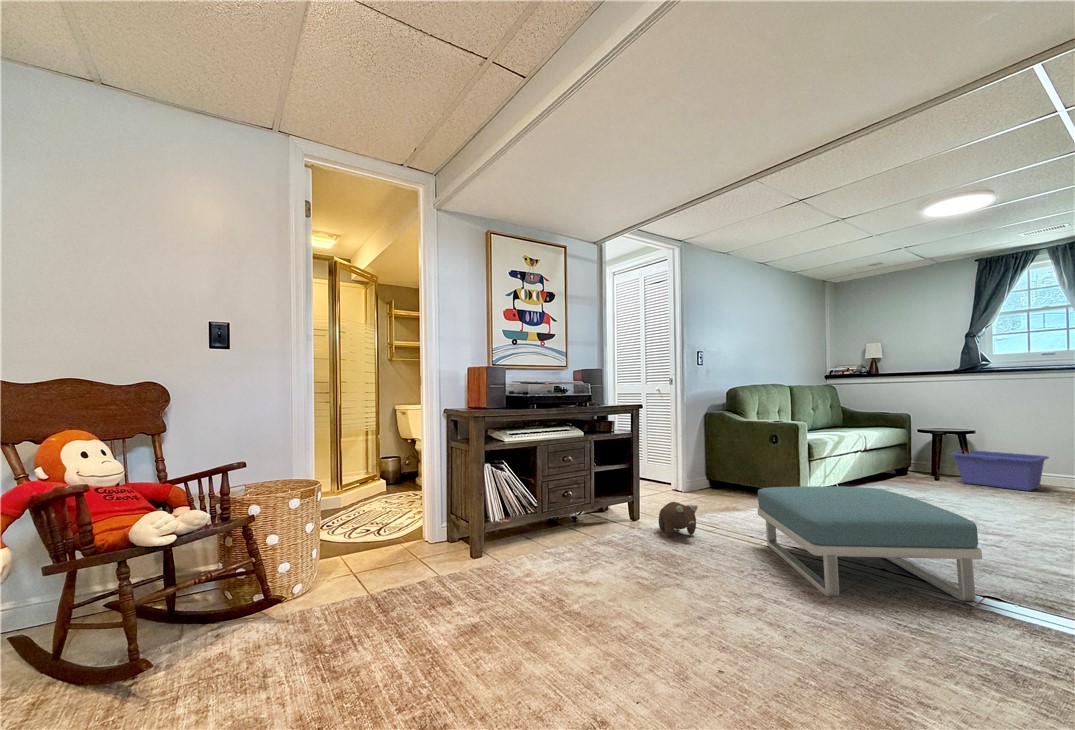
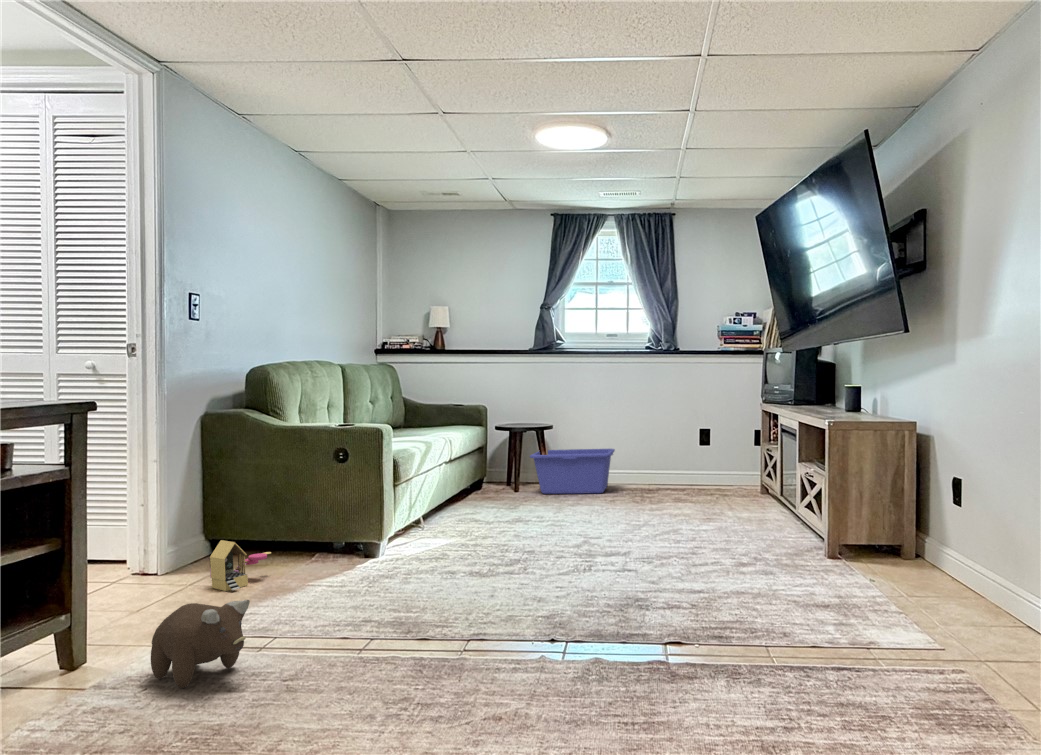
toy house: none [701,477,733,502] -> present [210,540,271,591]
footstool: present [757,486,982,601] -> none [366,507,683,707]

